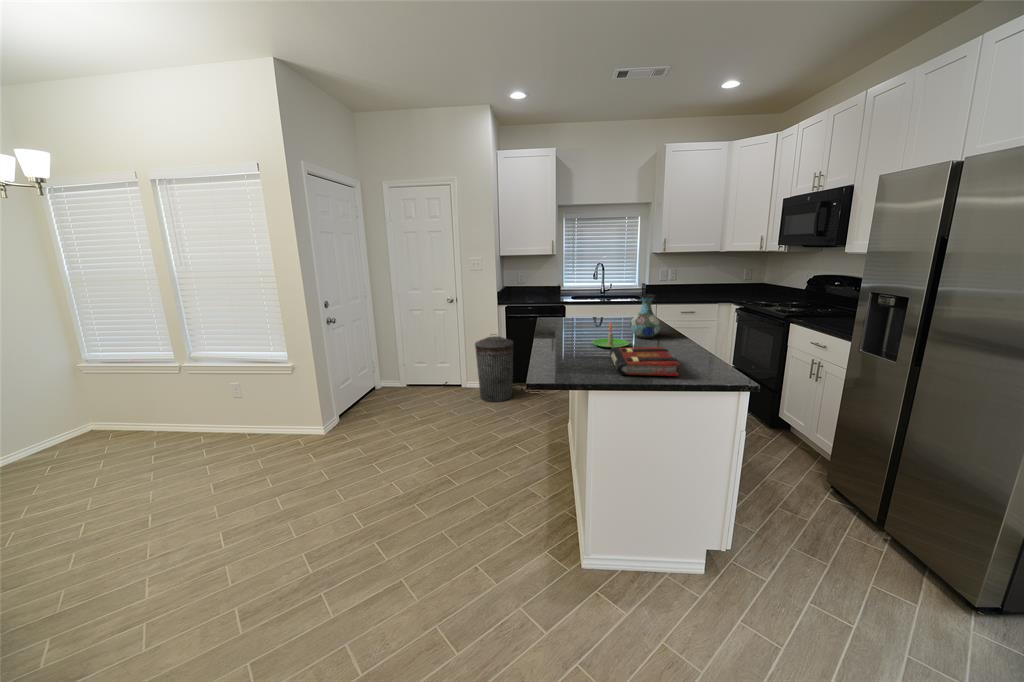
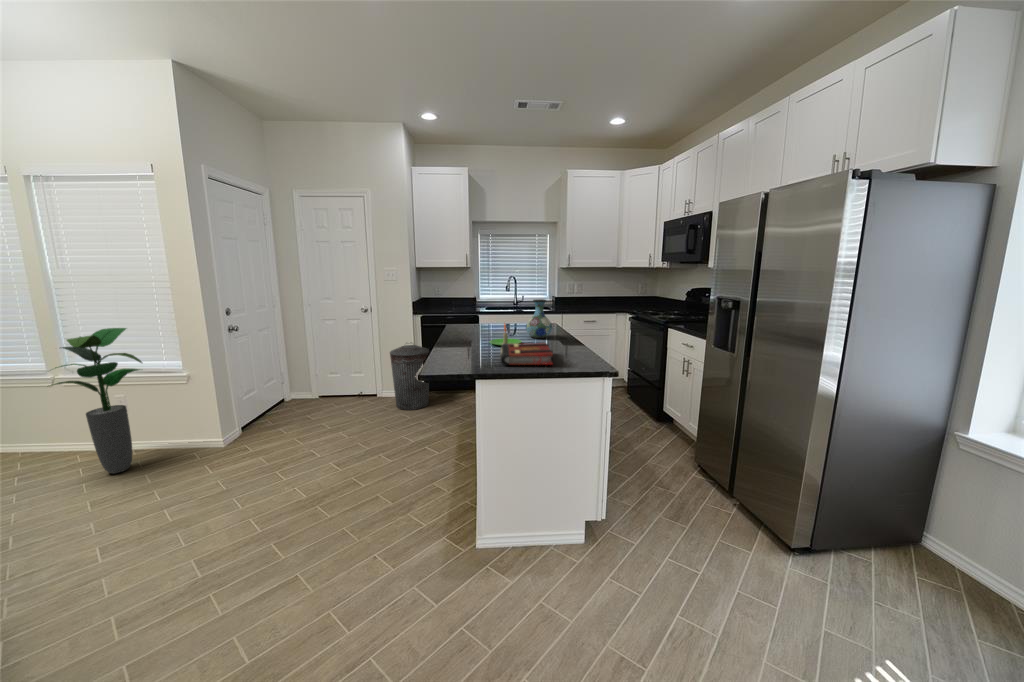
potted plant: none [187,321,263,452] -> present [50,328,142,474]

